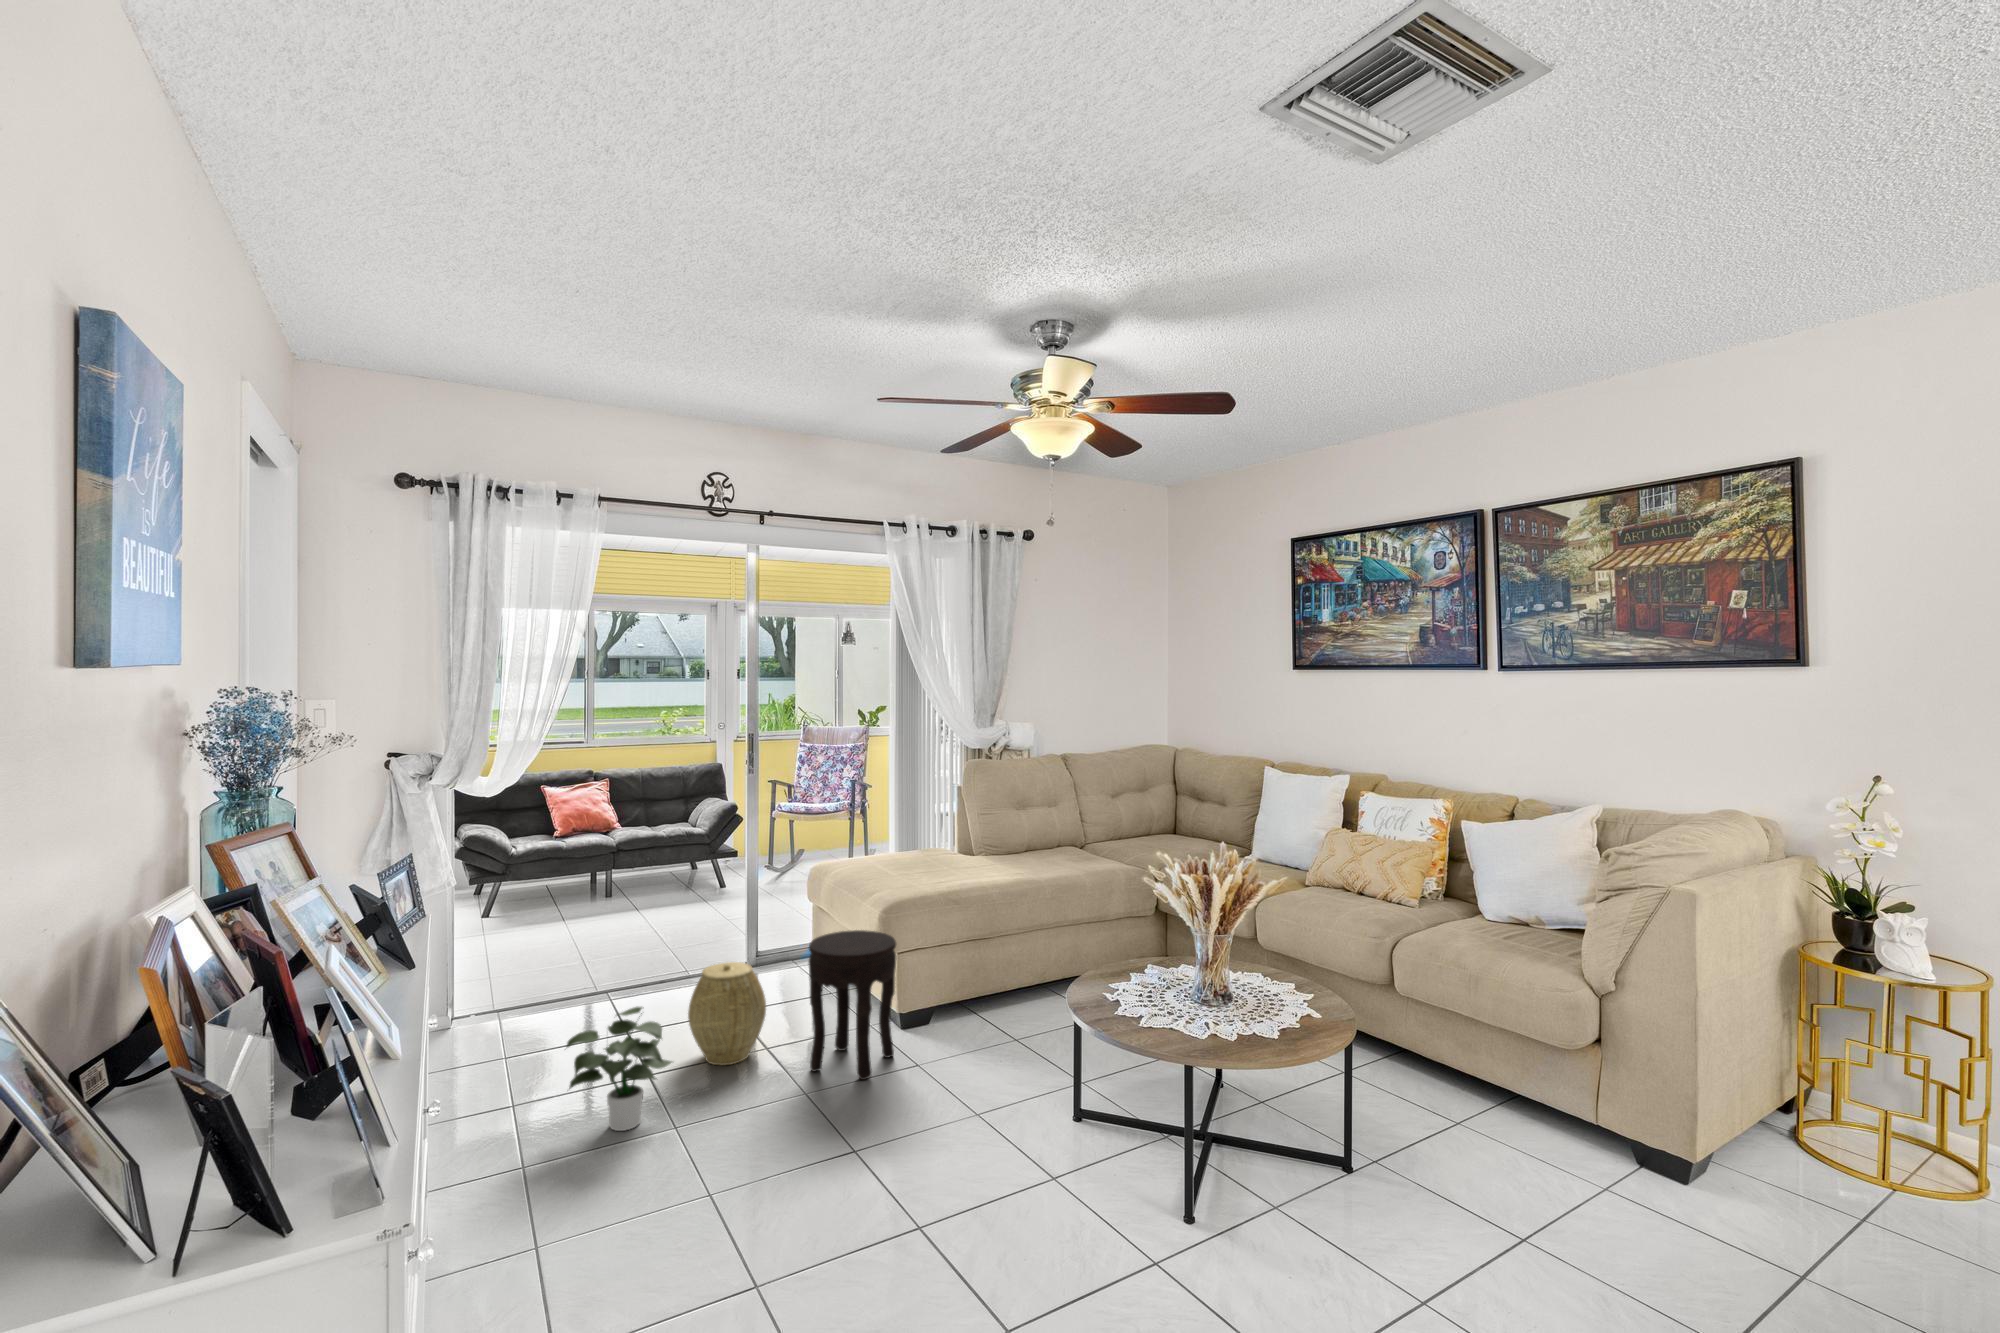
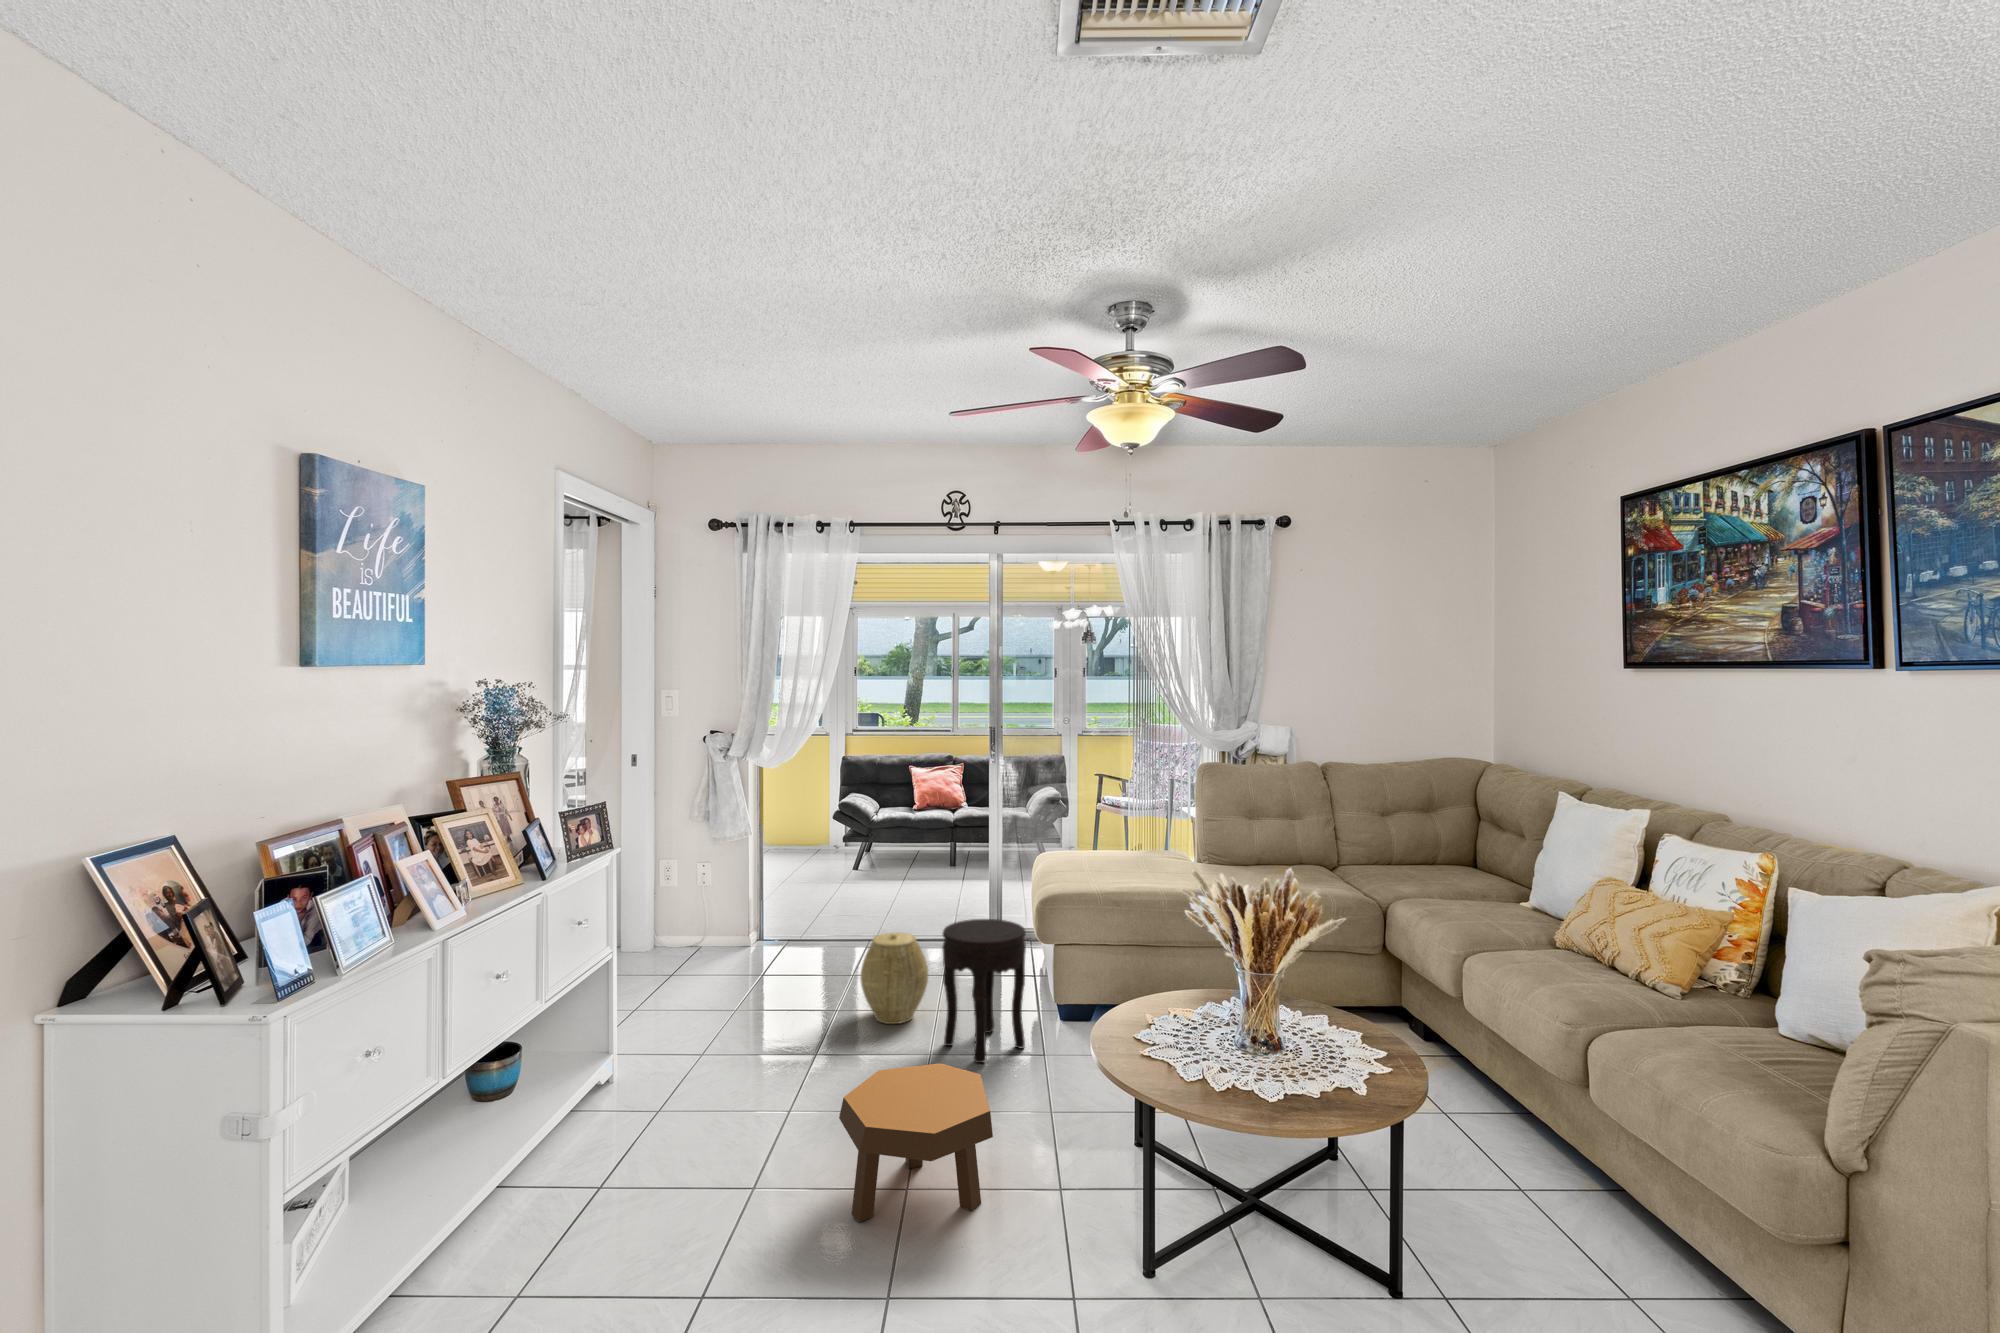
potted plant: present [567,1007,672,1131] -> none [728,956,820,1058]
footstool: none [851,1078,1014,1254] -> present [839,1063,993,1222]

